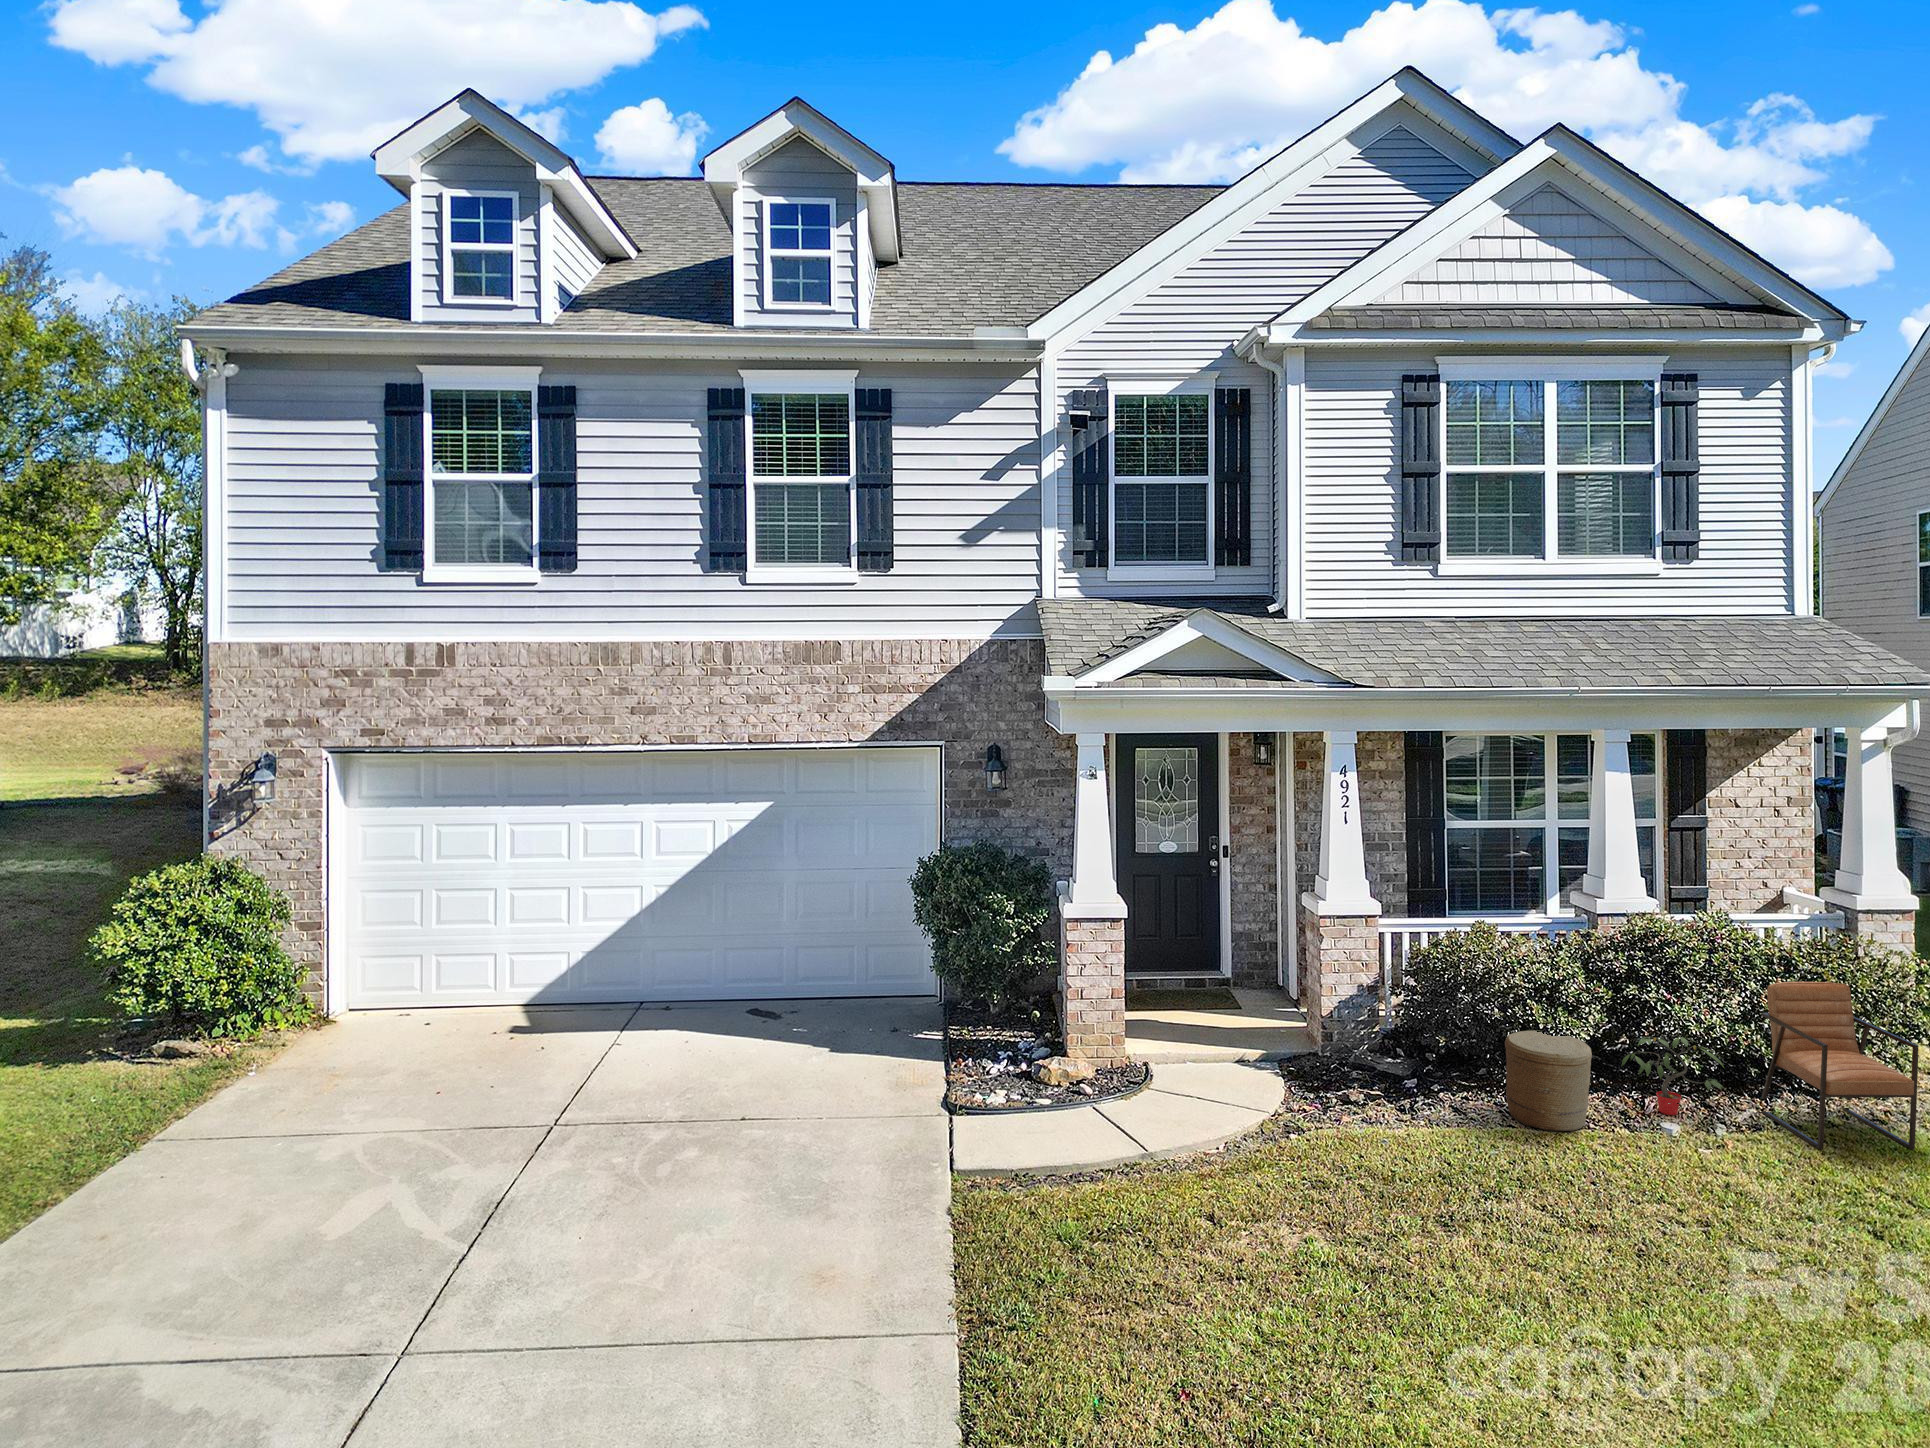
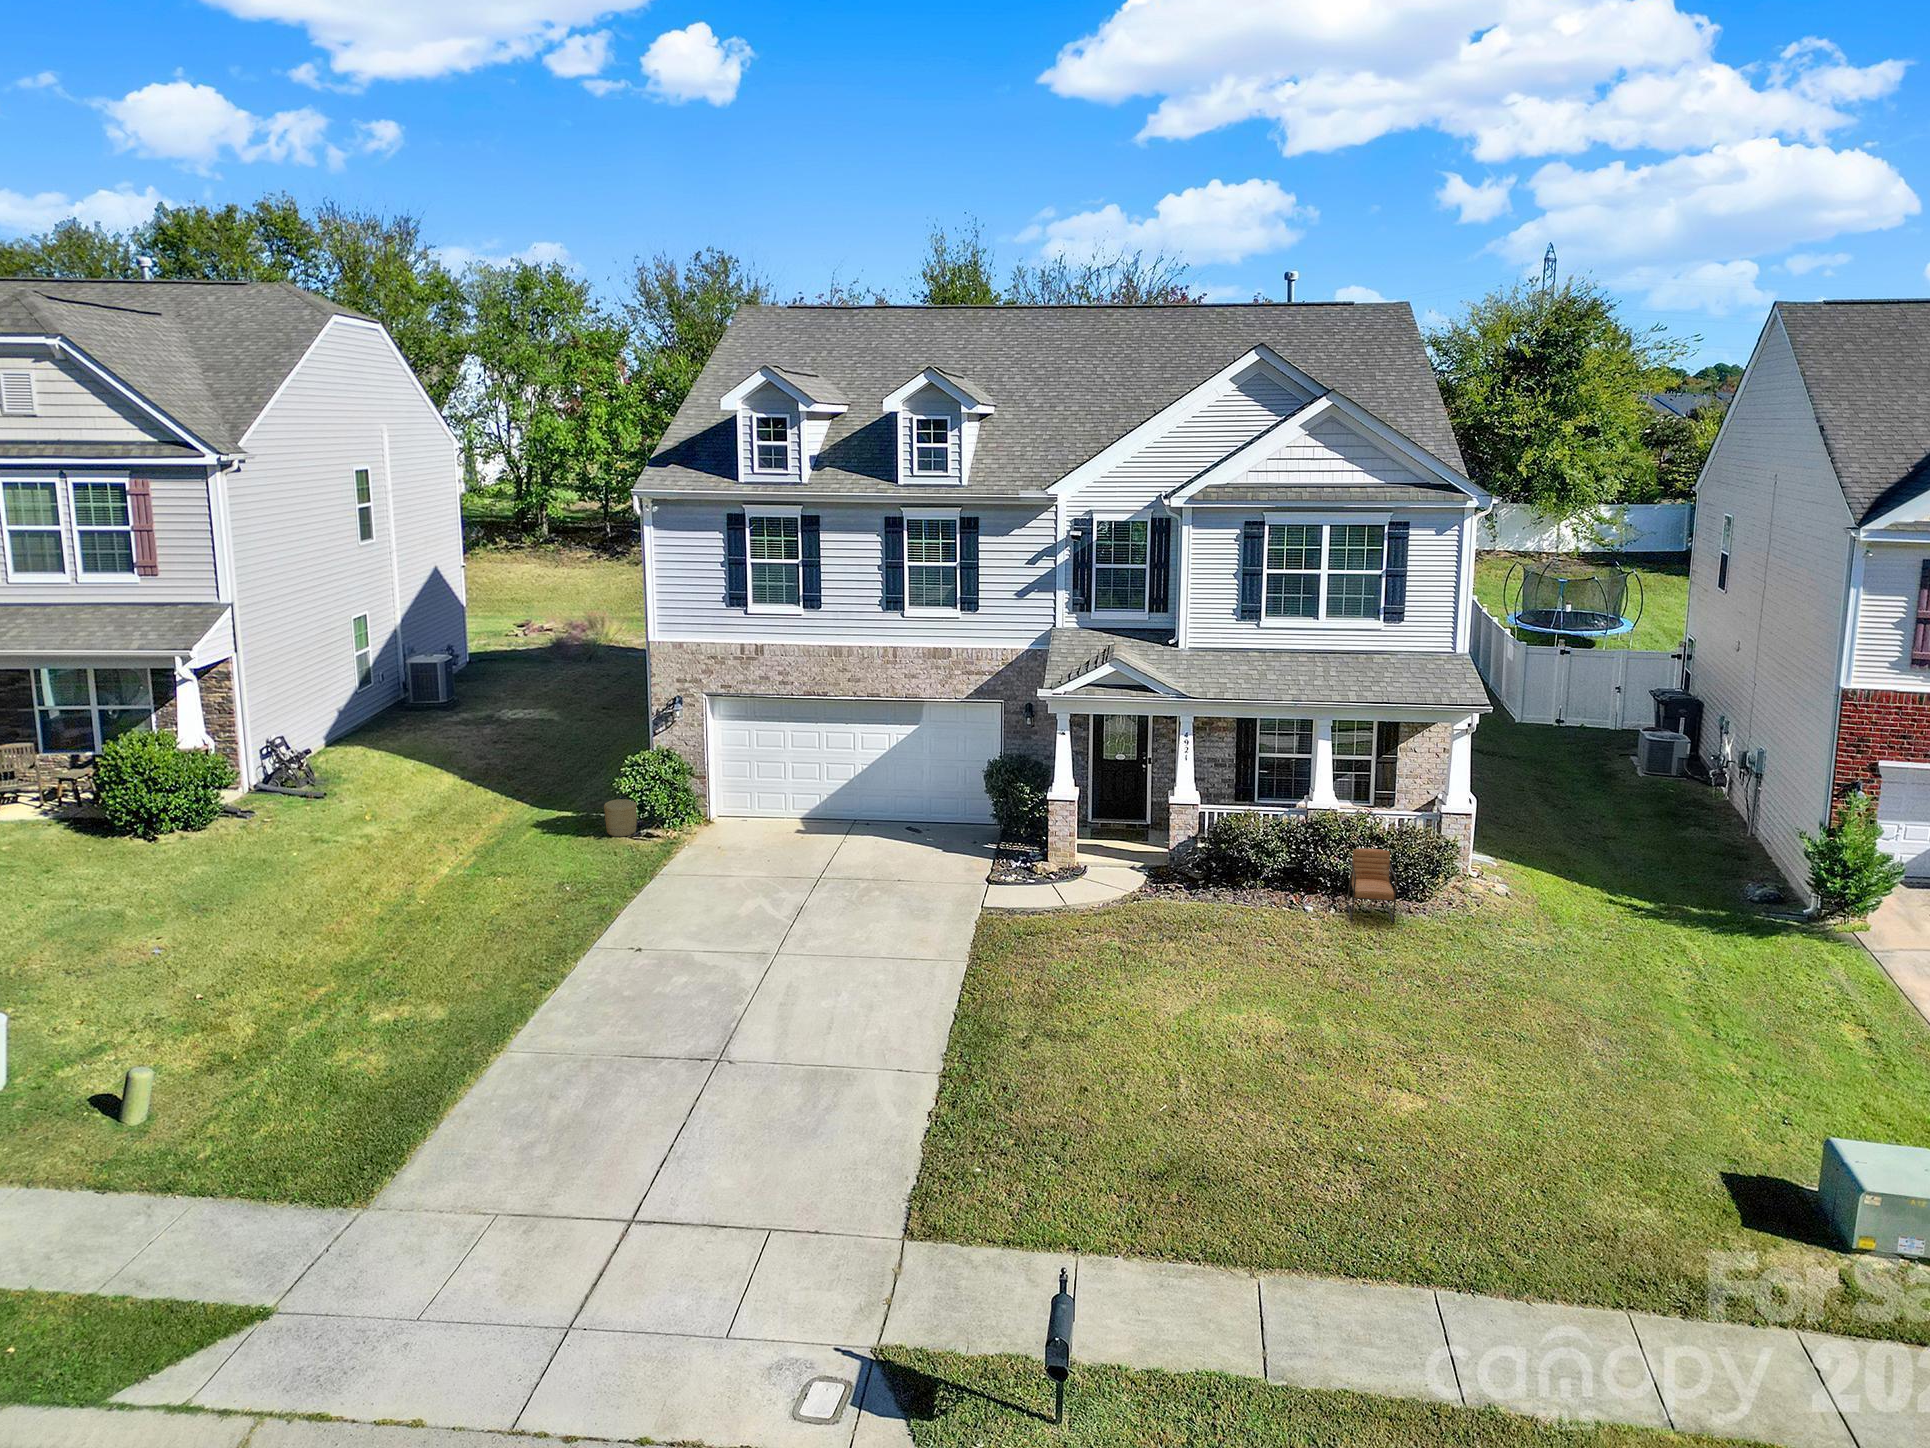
basket: present [1505,1031,1592,1131] -> present [604,799,637,837]
potted plant: present [1621,1036,1724,1115] -> none [1286,869,1329,903]

